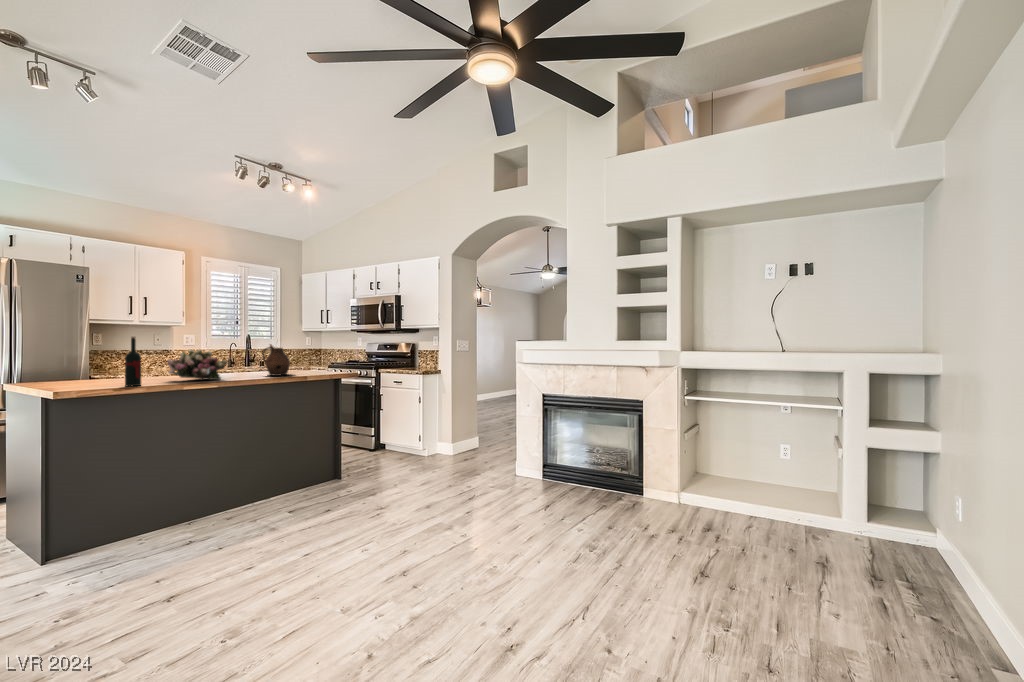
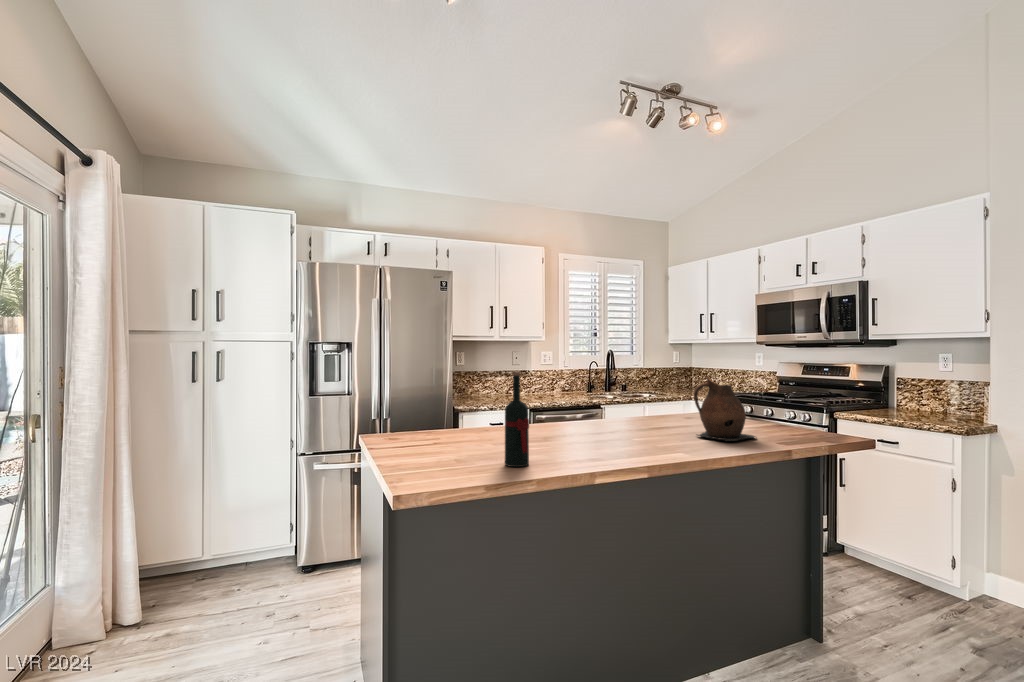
flower arrangement: present [167,349,227,380] -> none [557,389,649,450]

